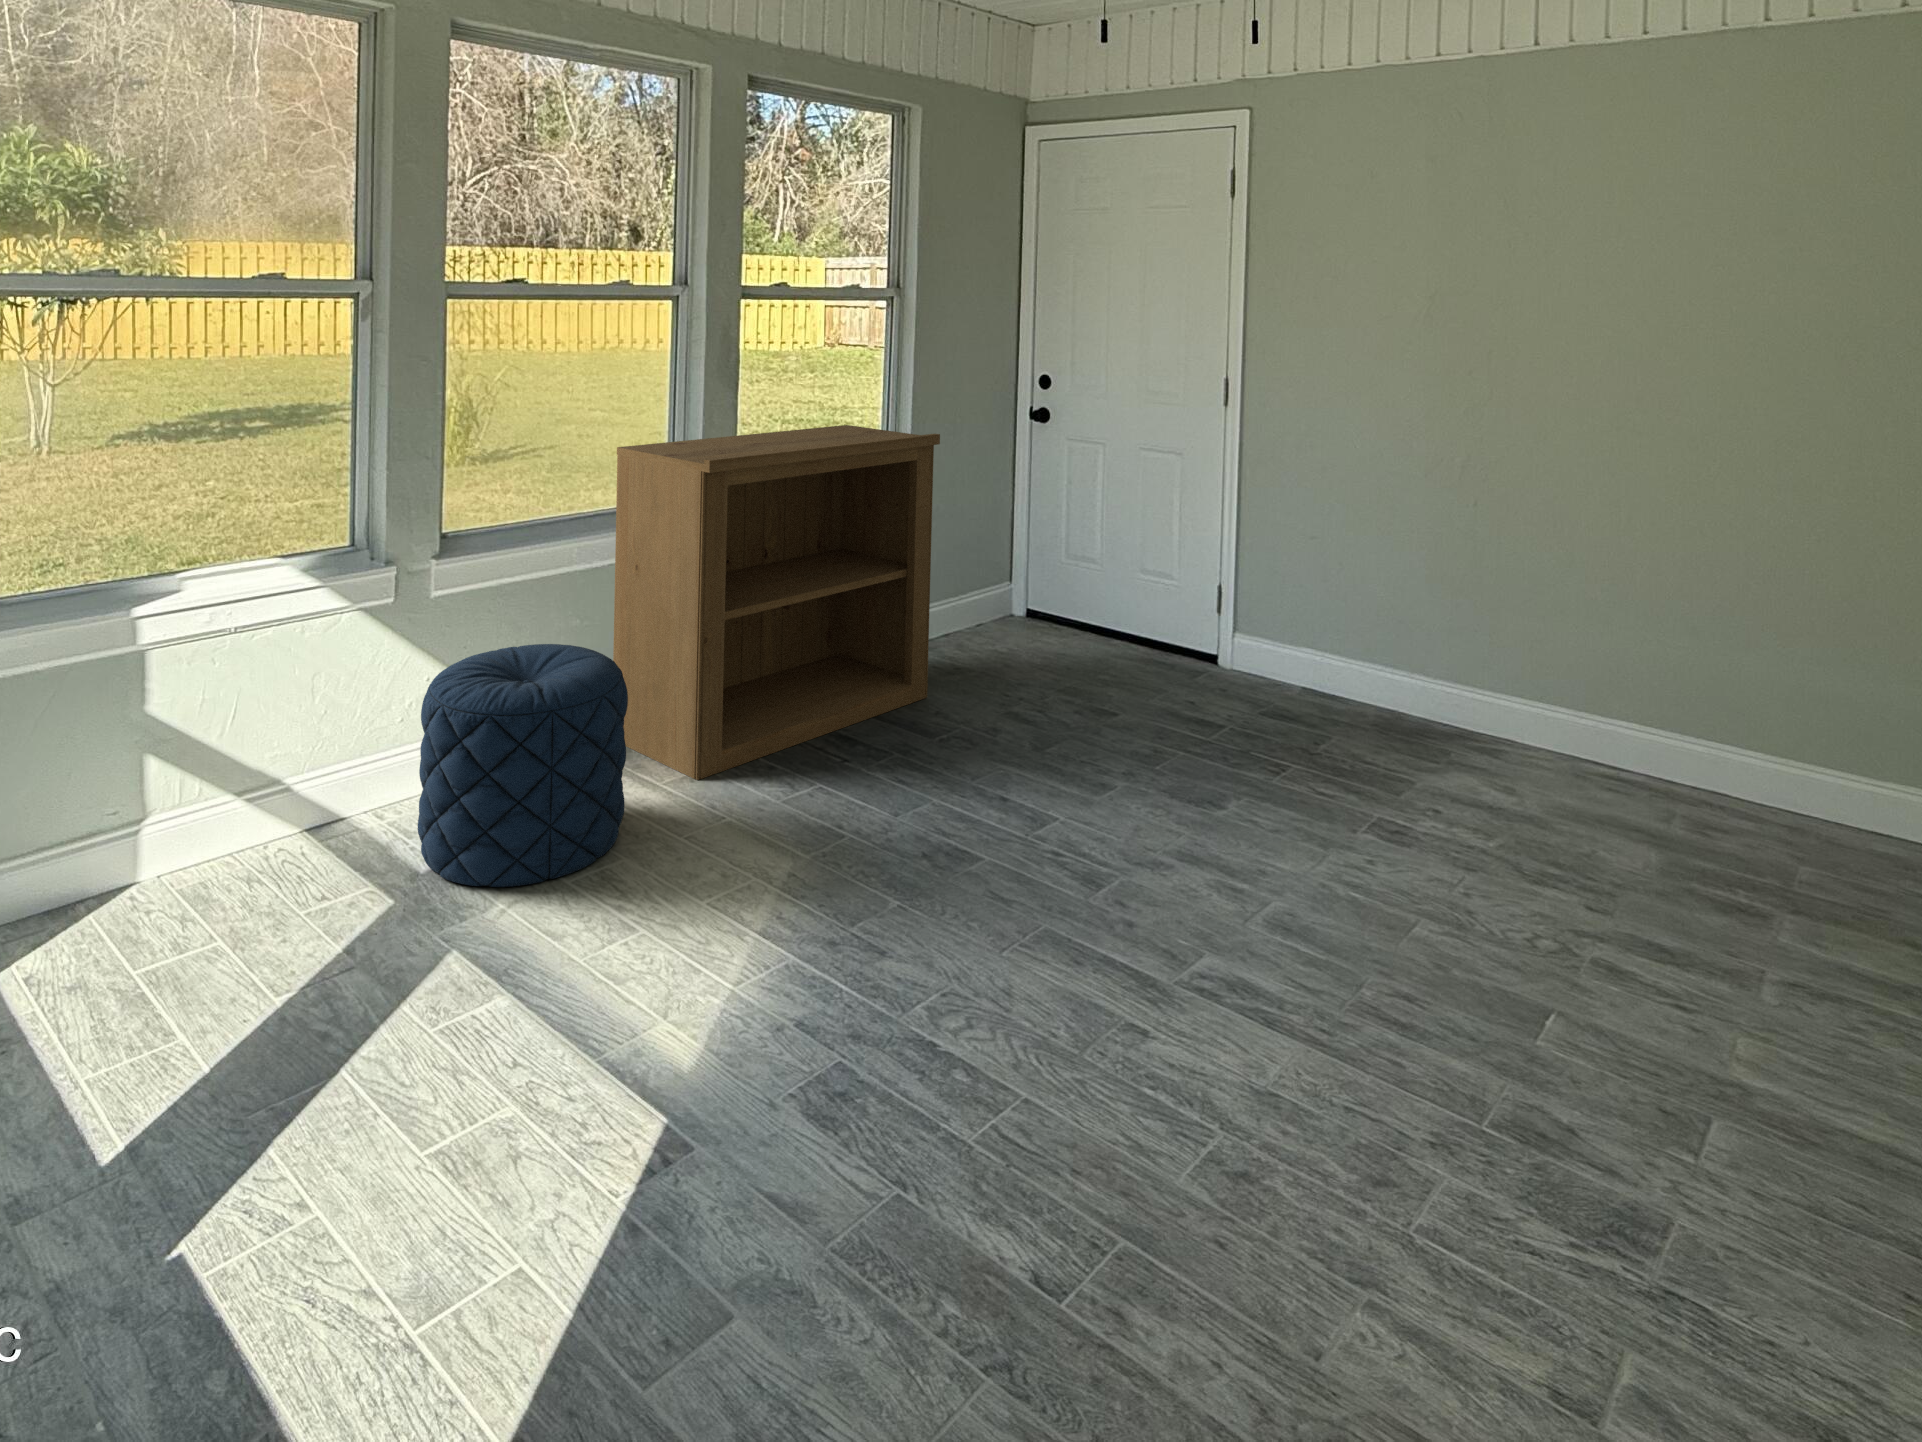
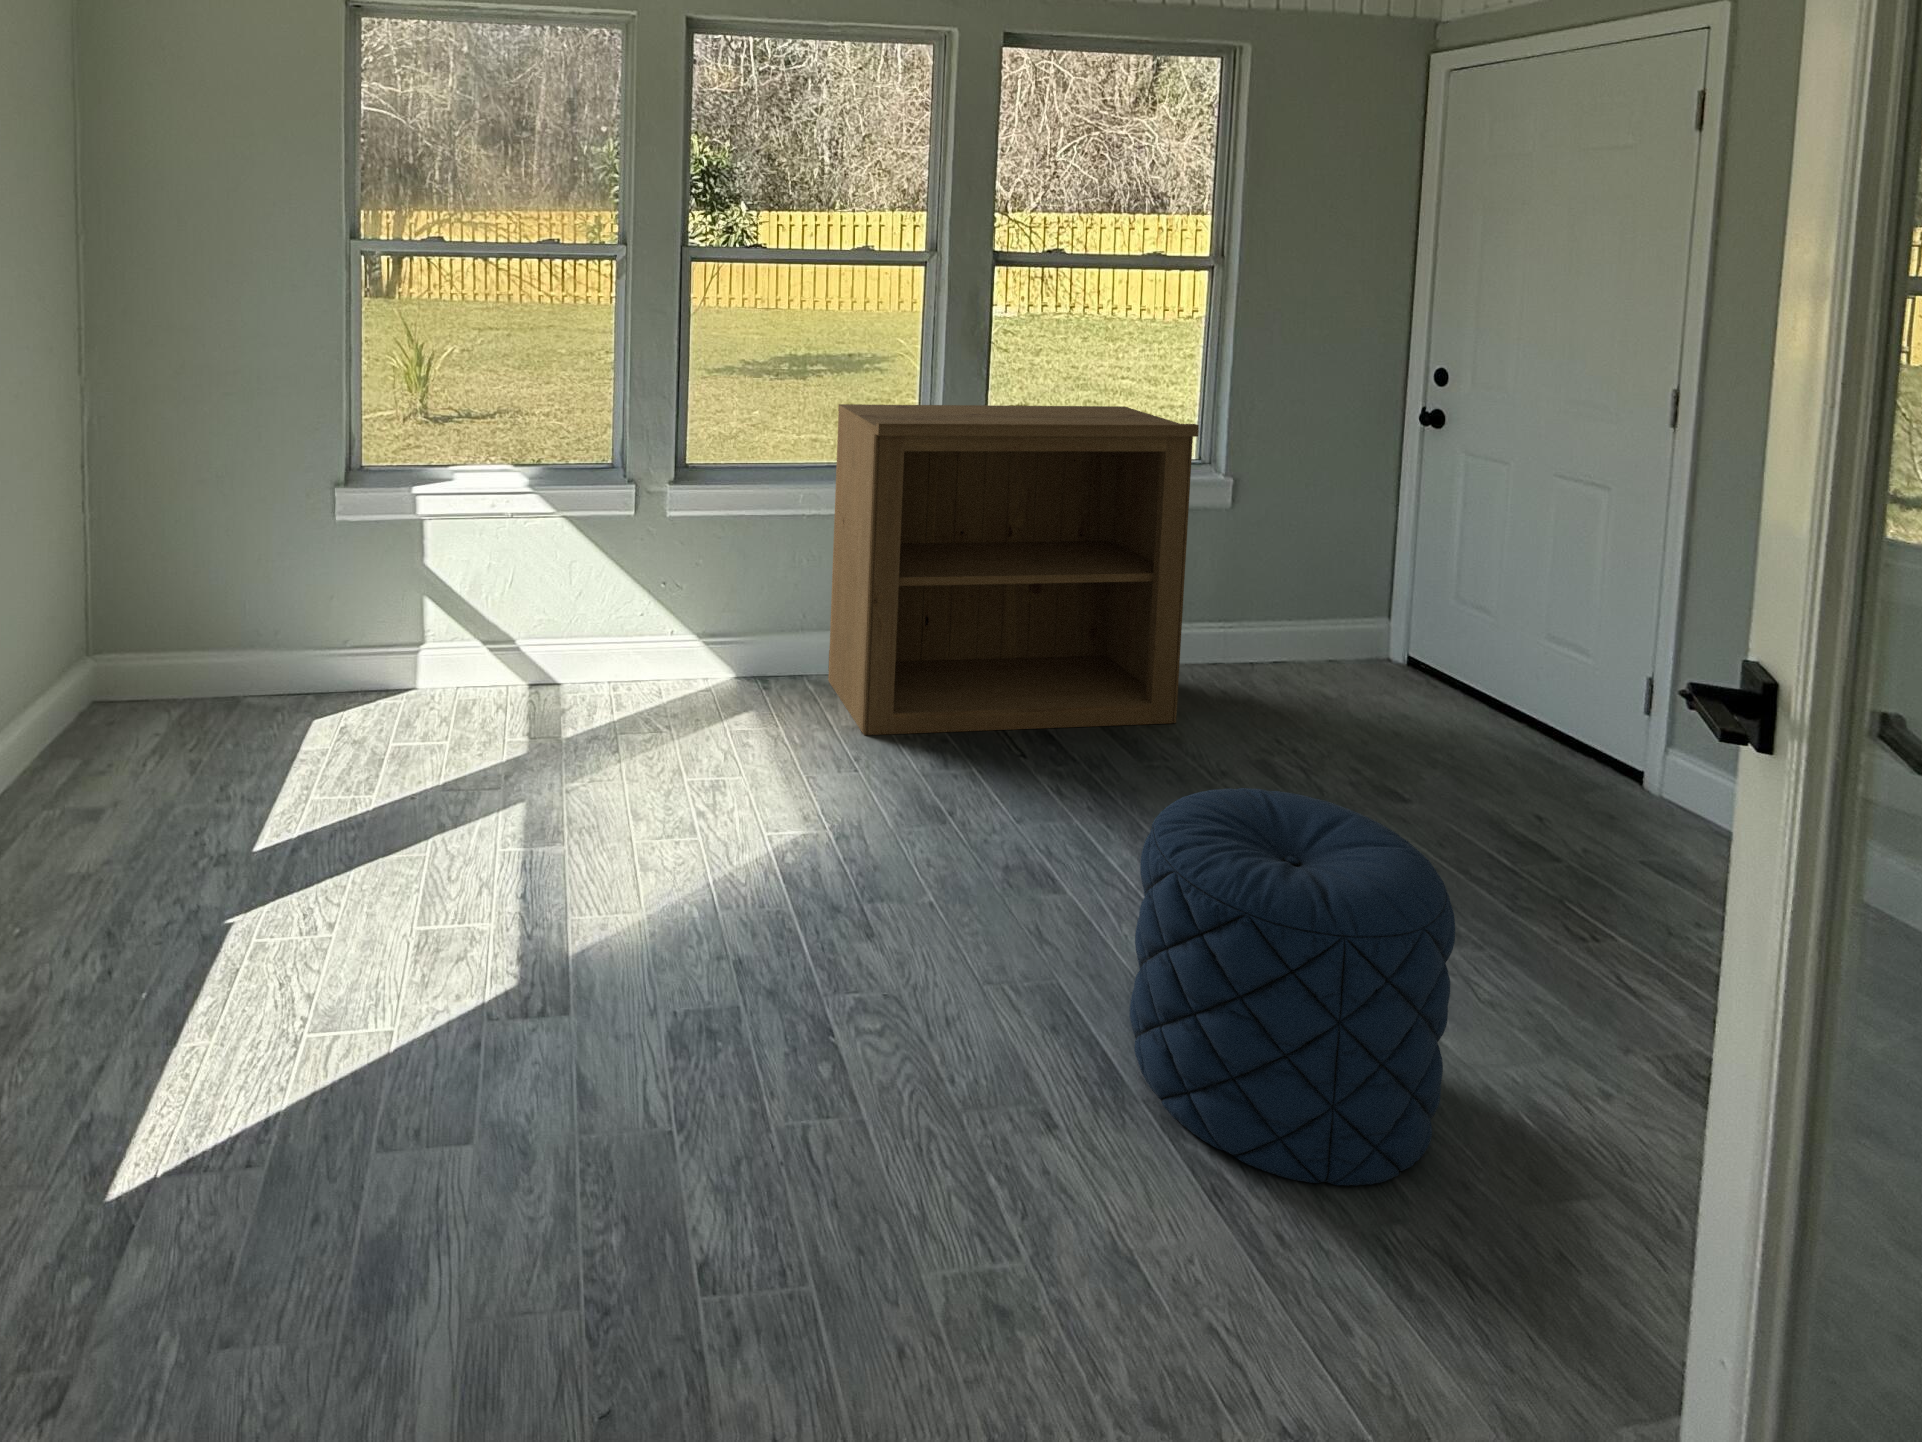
pouf: present [418,644,628,887] -> present [1130,788,1455,1186]

